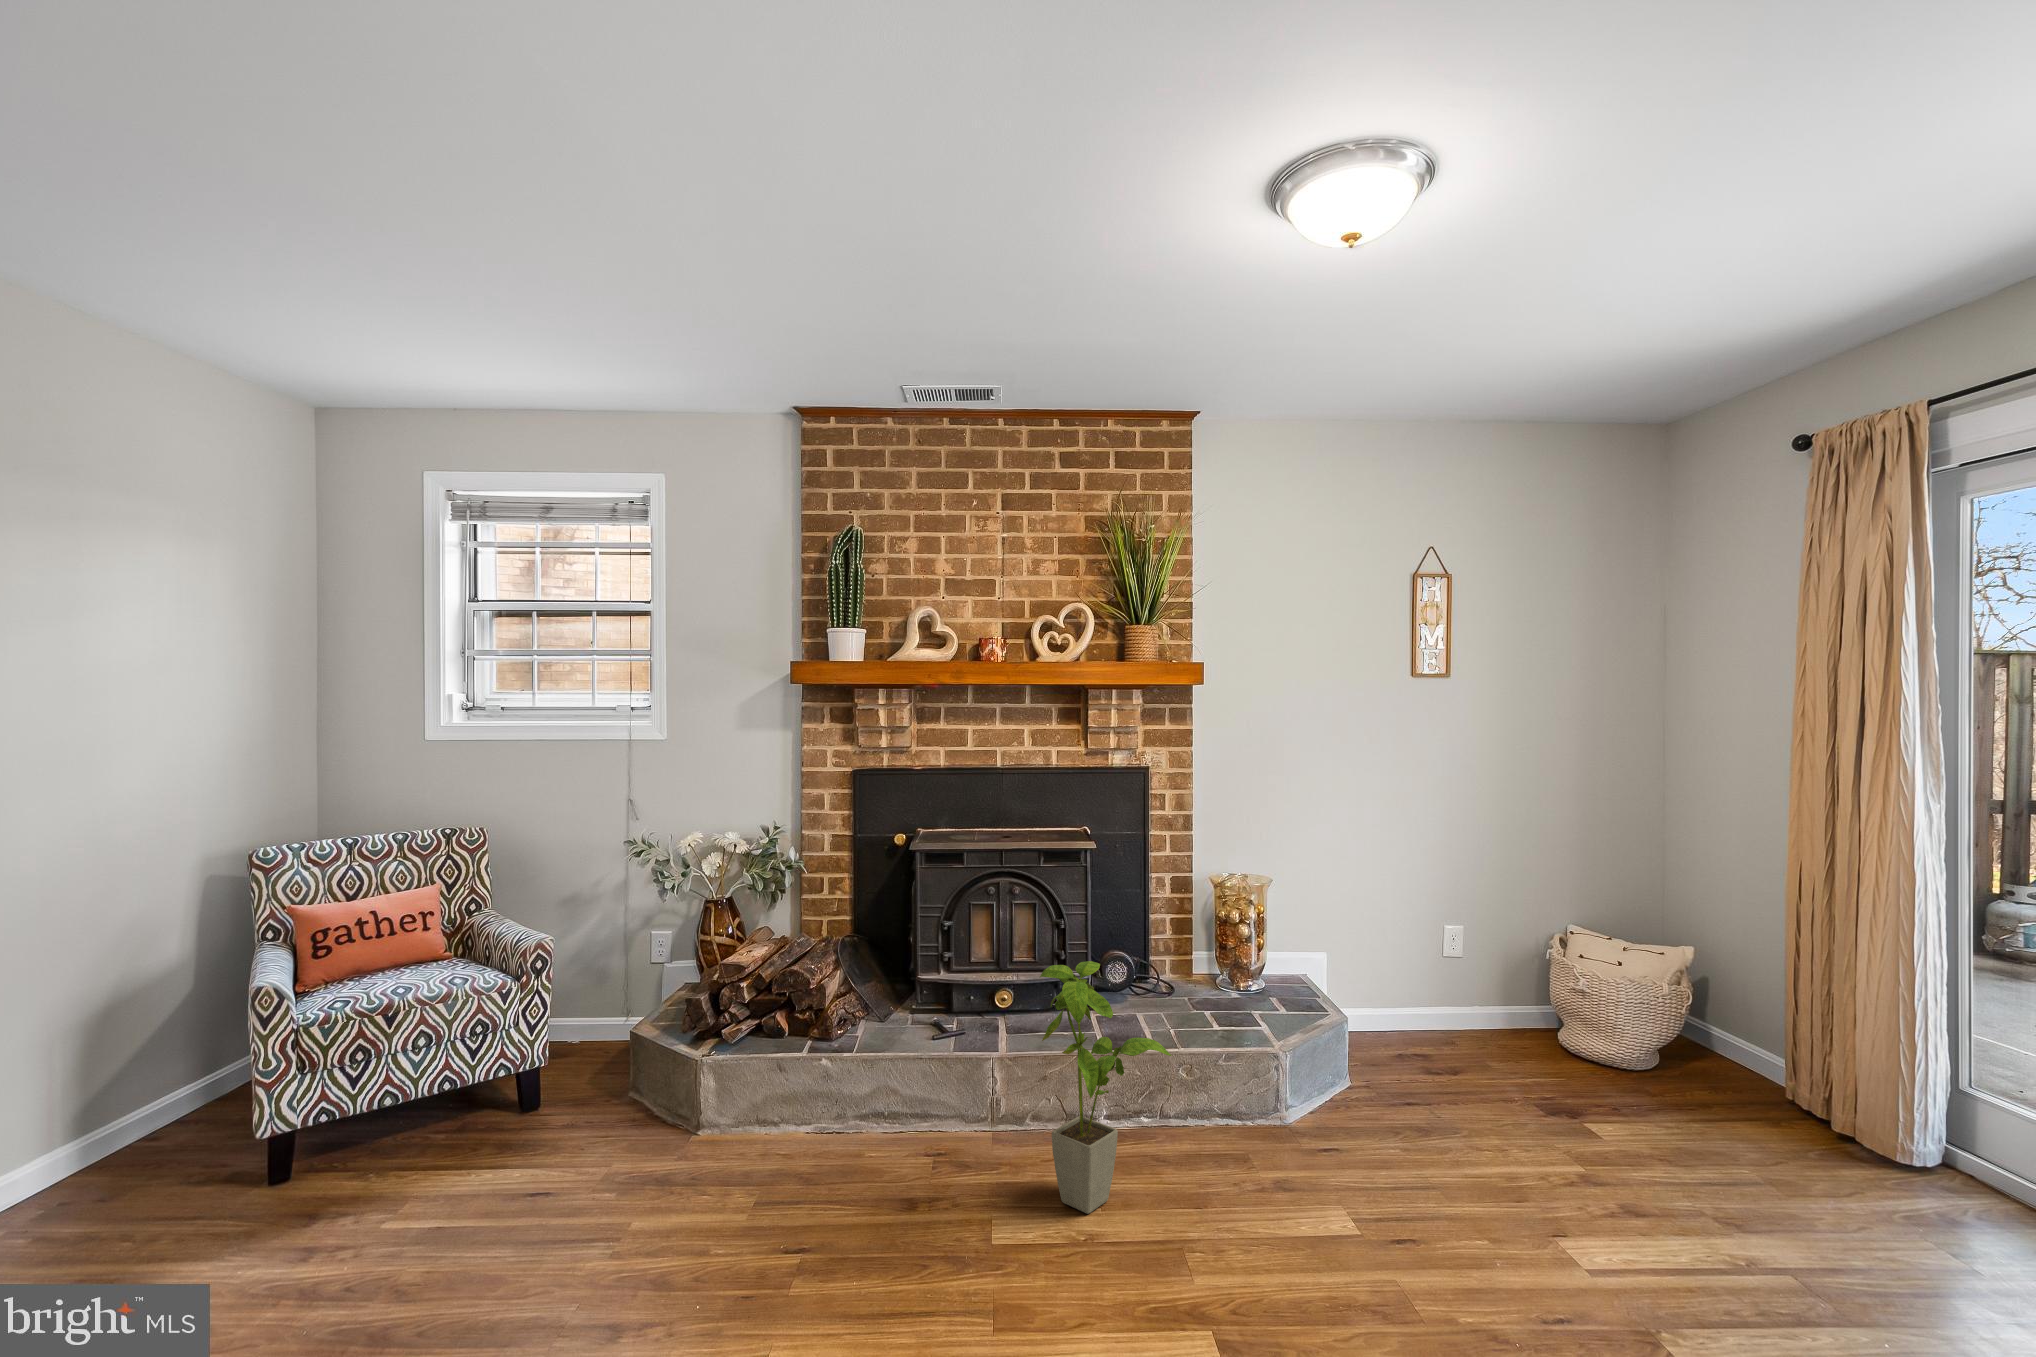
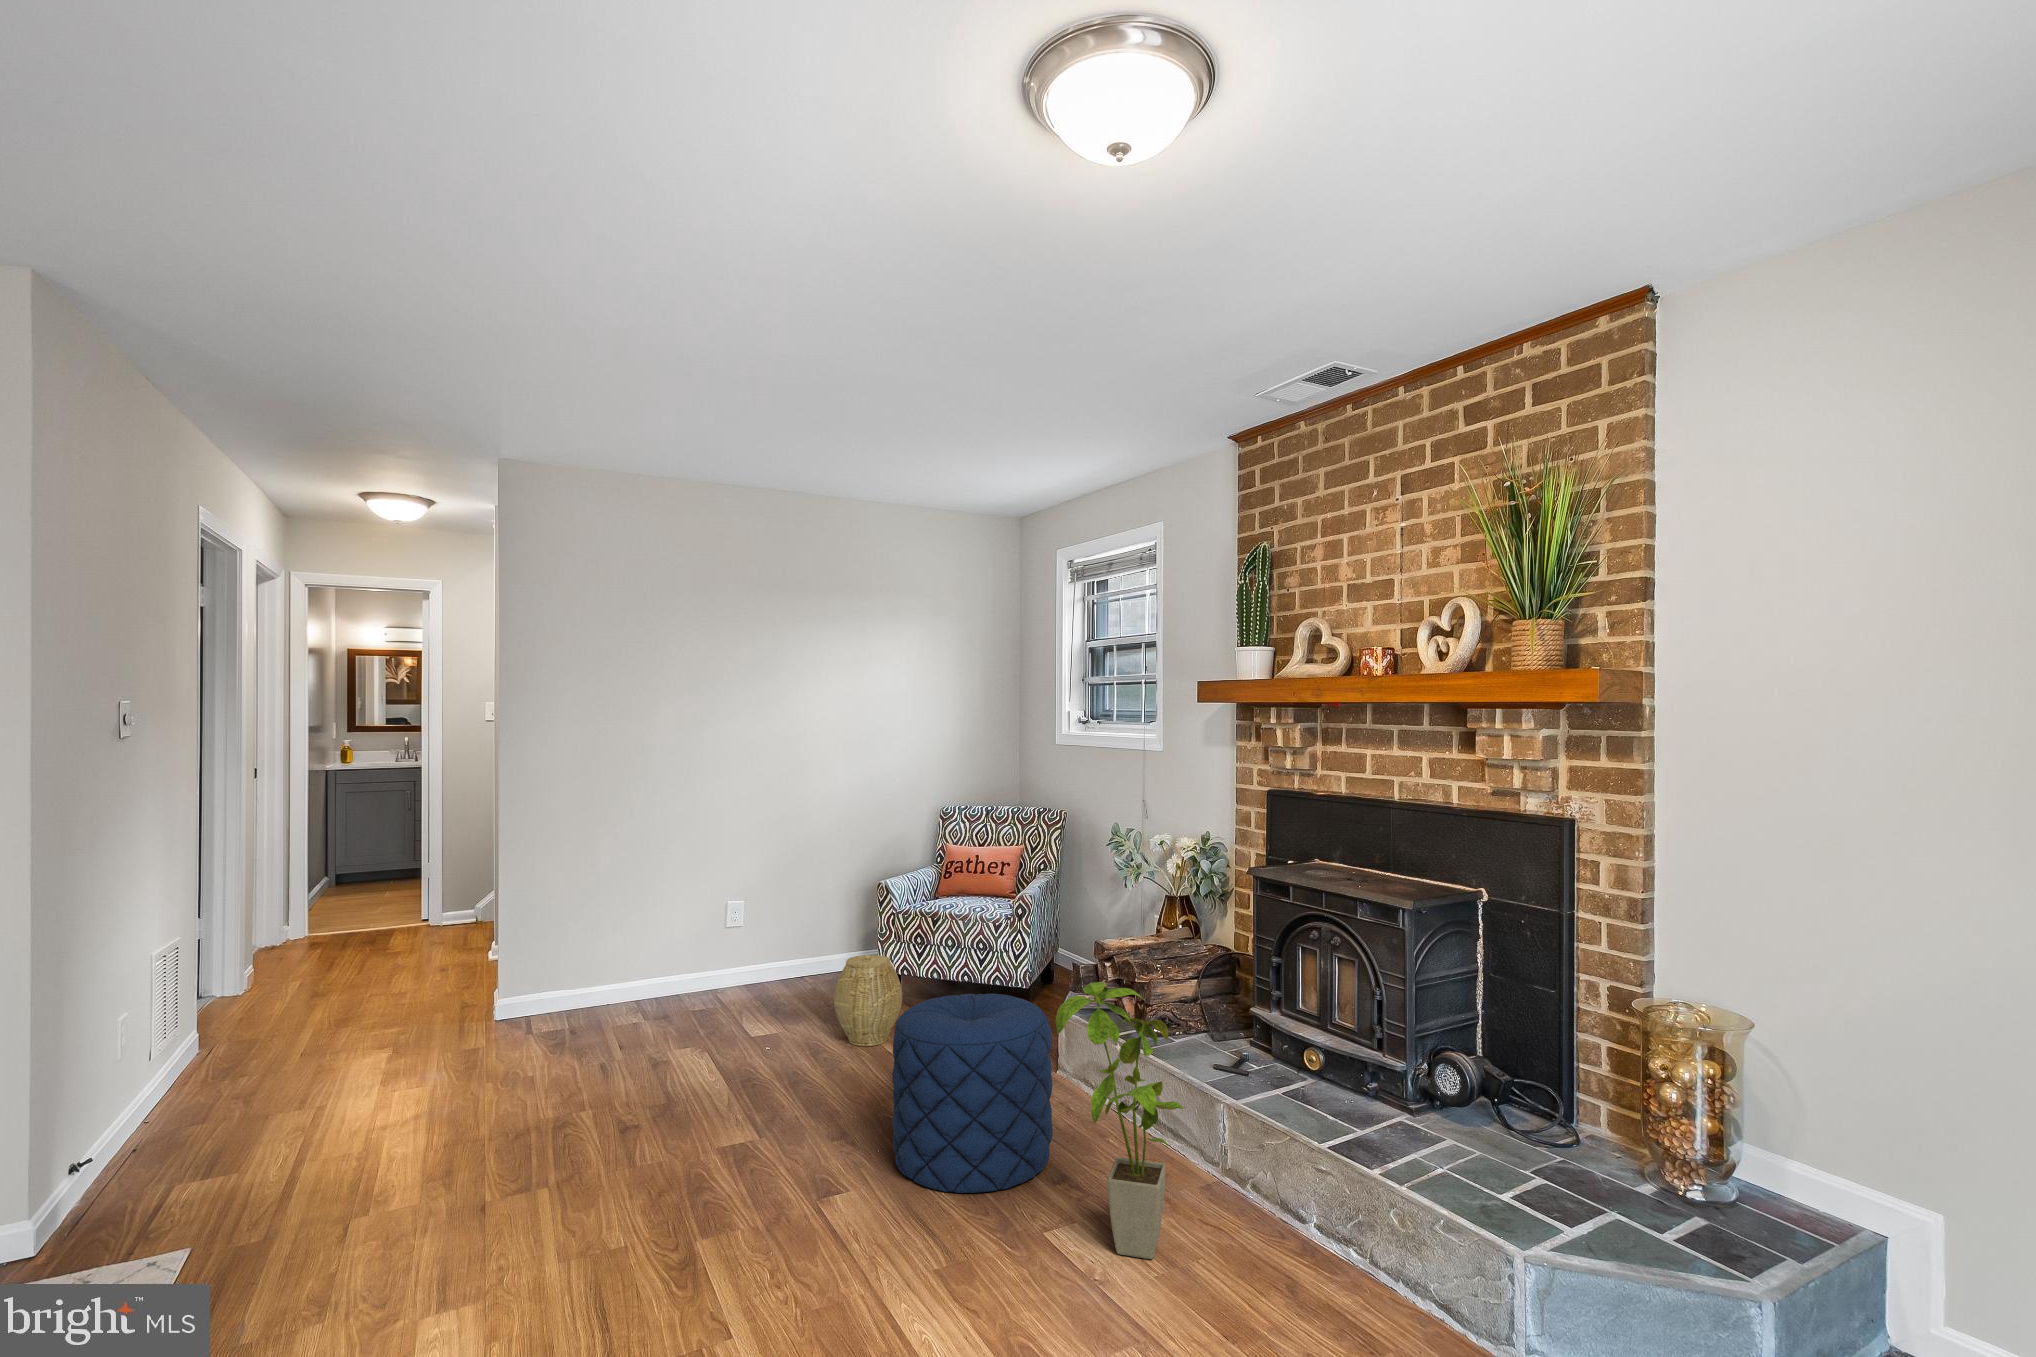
pouf: none [732,1036,932,1301] -> present [892,994,1053,1193]
woven basket: none [306,1093,440,1256] -> present [834,955,902,1046]

